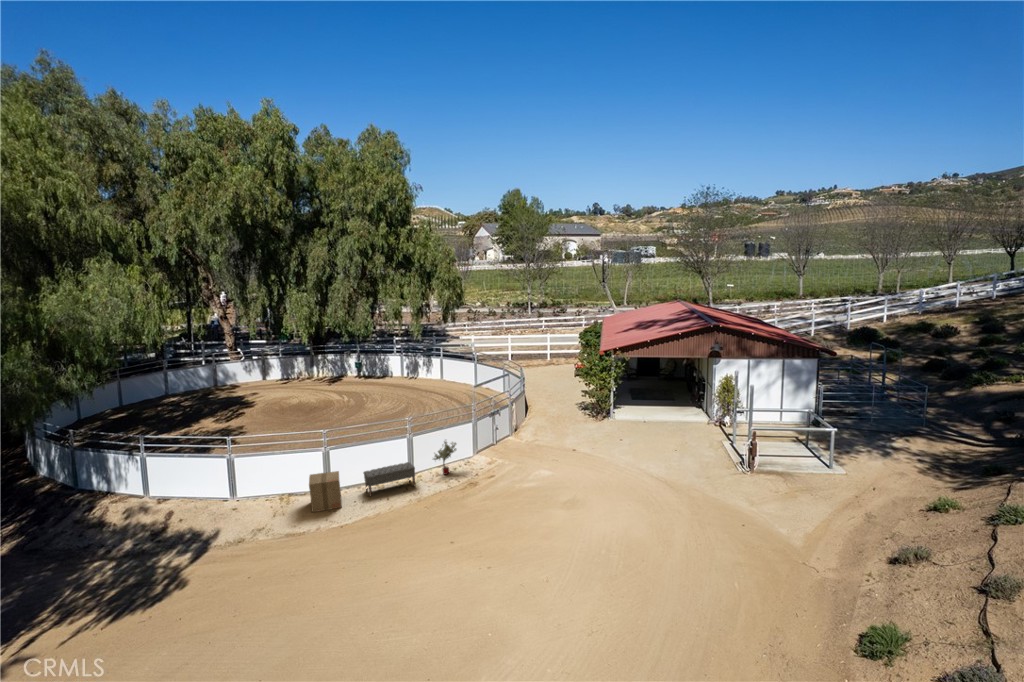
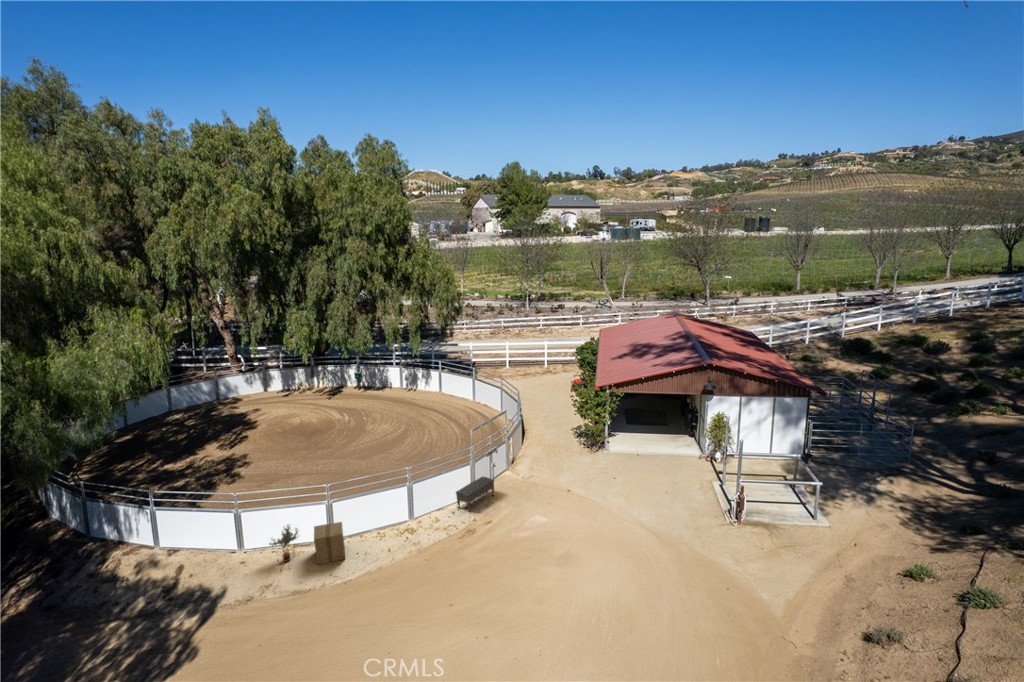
potted tree: present [433,441,456,475] -> present [269,524,298,562]
bench: present [363,462,415,496] -> present [456,477,494,511]

